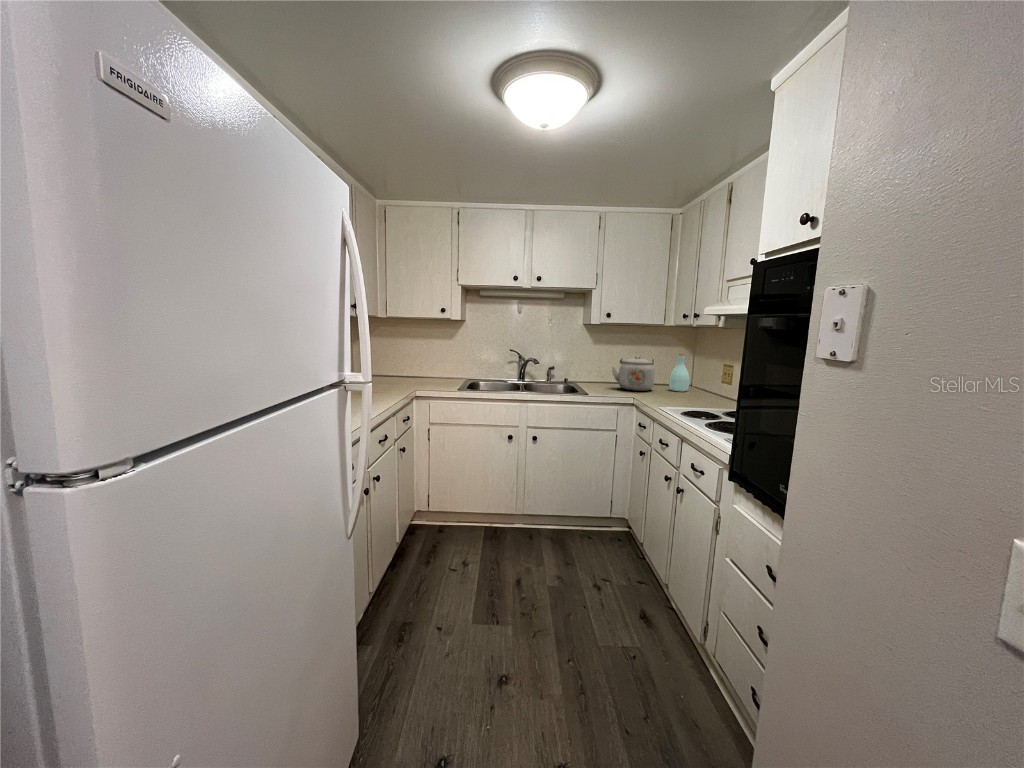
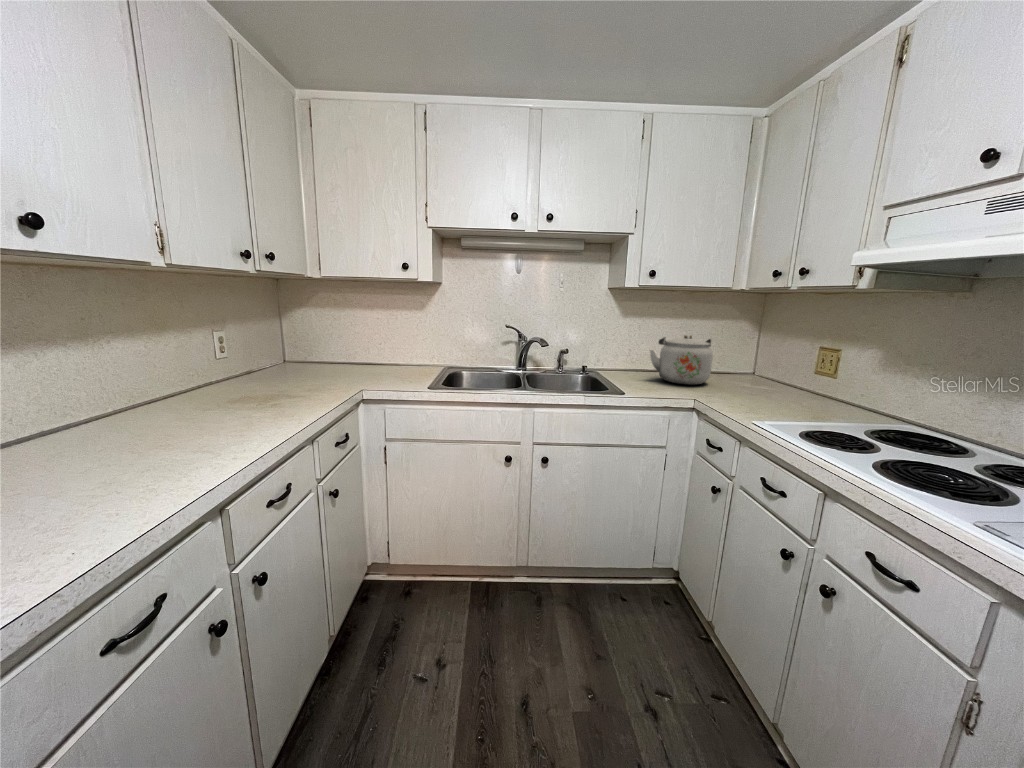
bottle: present [669,353,690,391] -> none [730,329,761,385]

